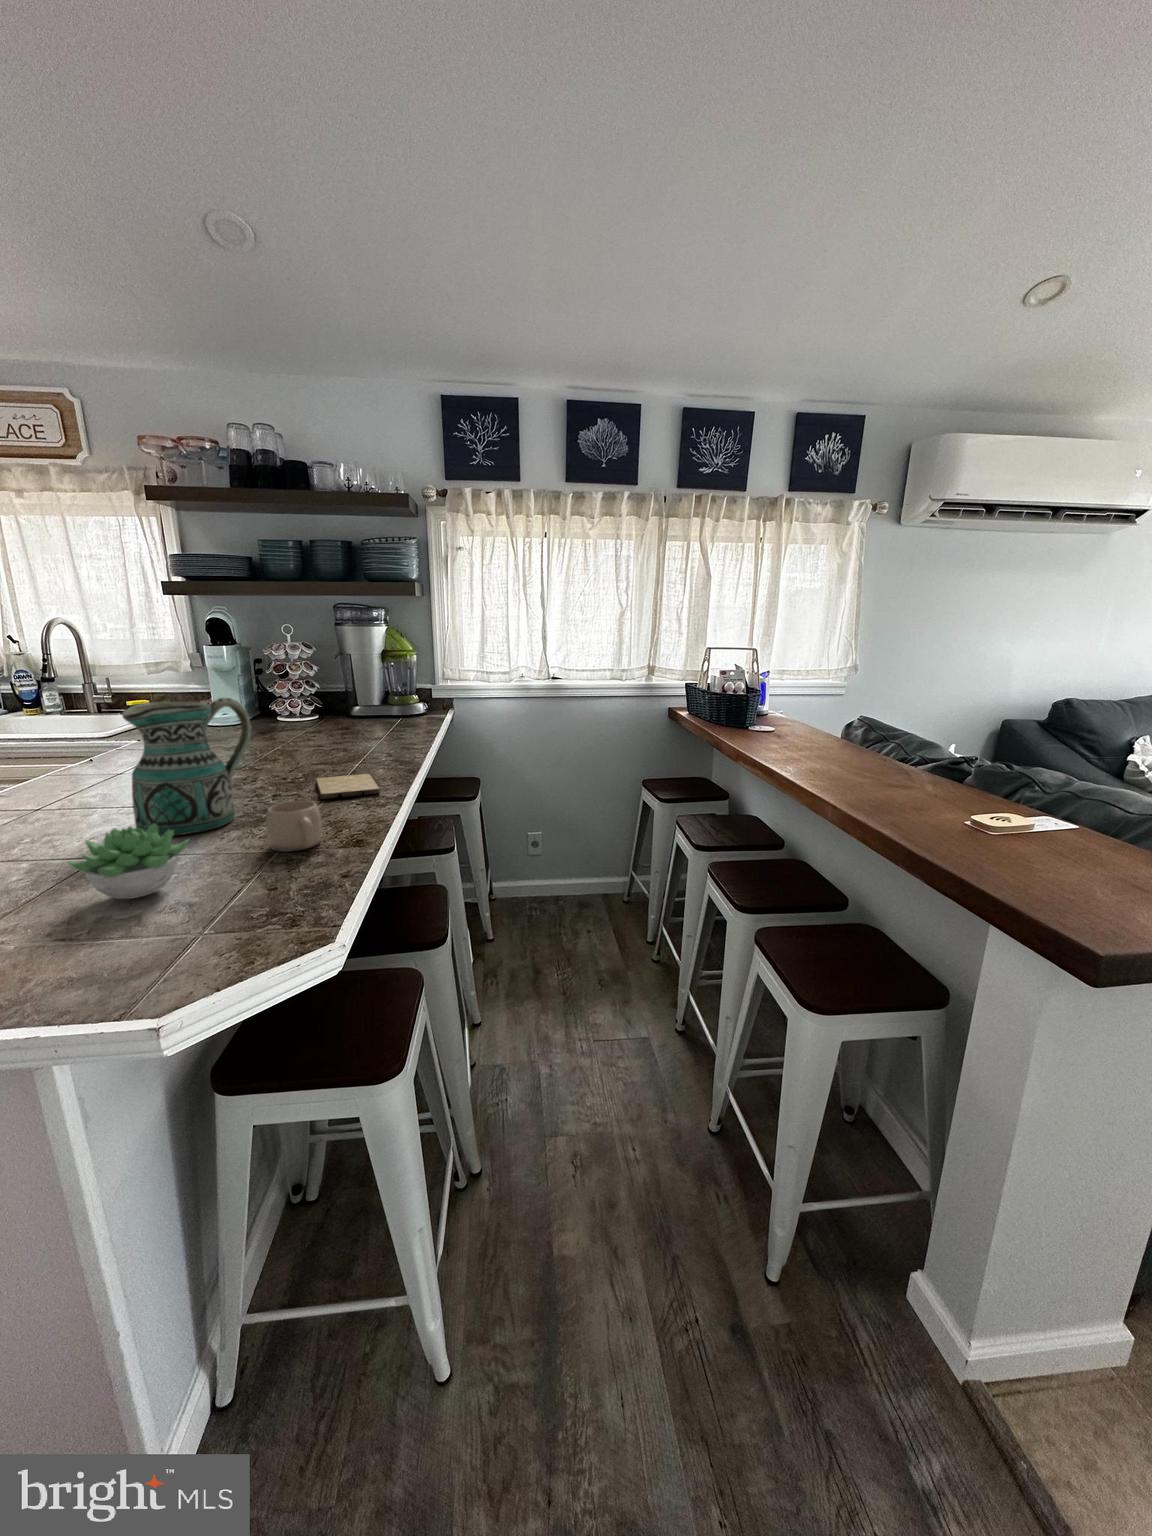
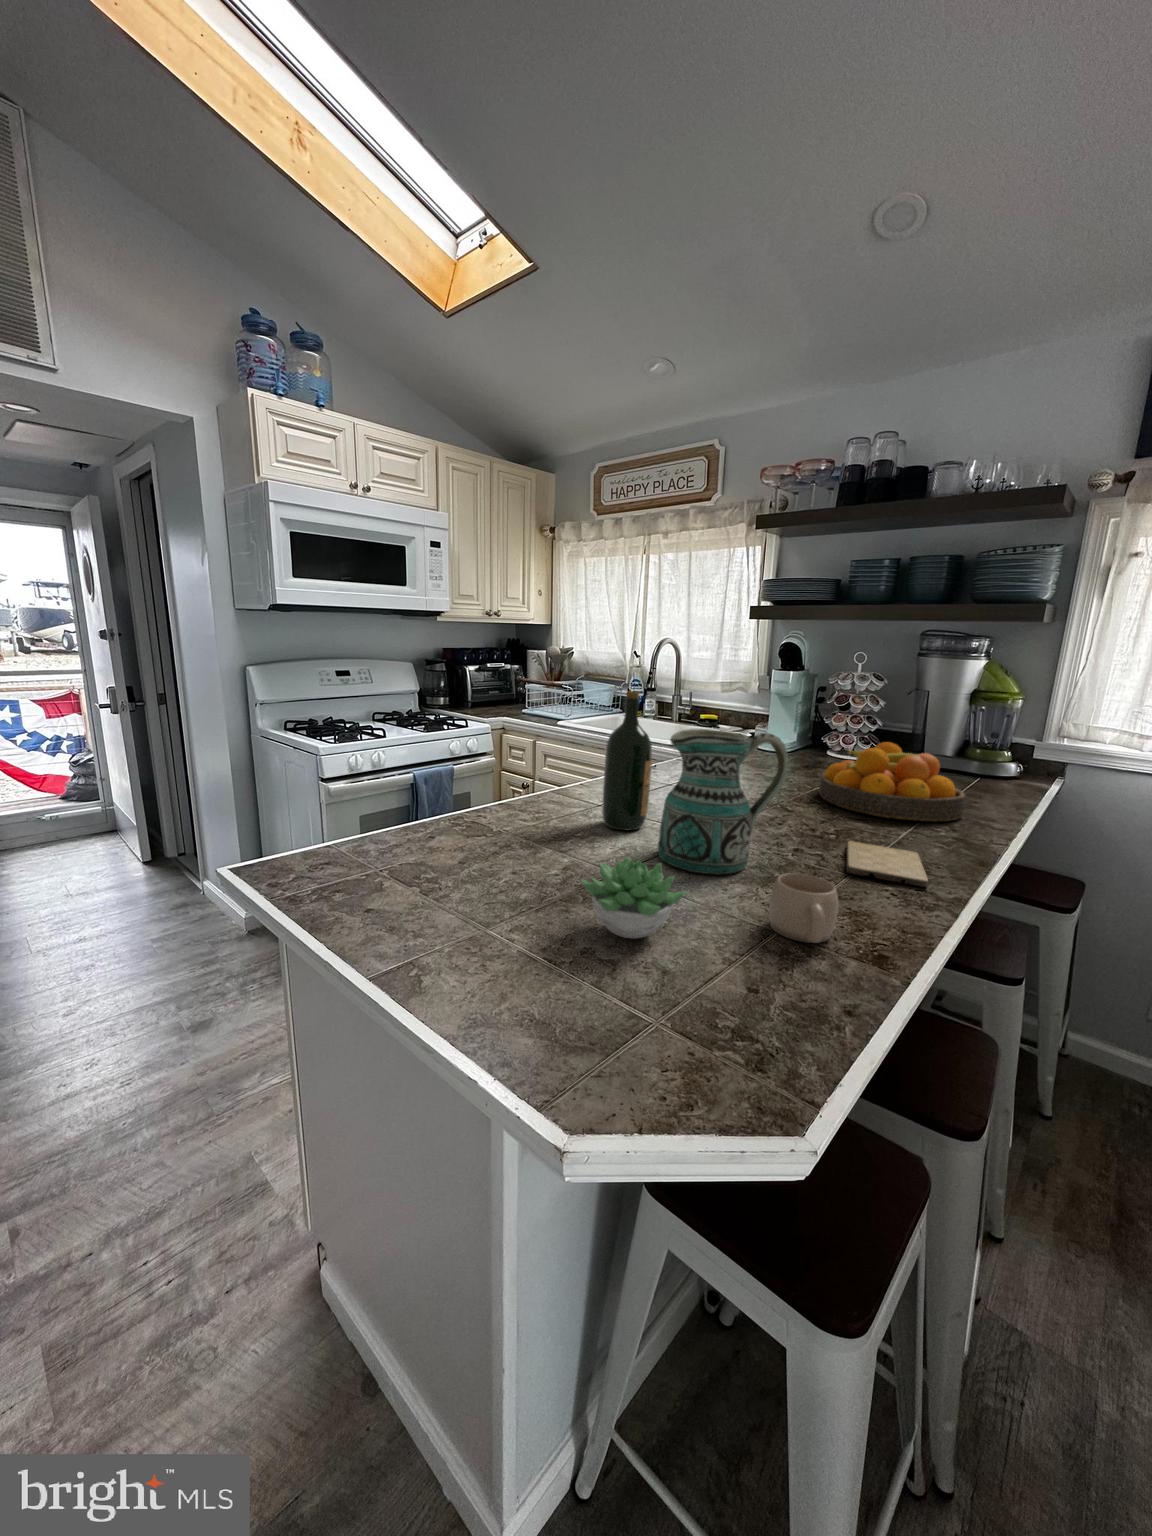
wine bottle: none [31,675,108,826] -> present [602,691,652,830]
fruit bowl: none [280,698,394,758] -> present [819,742,966,821]

